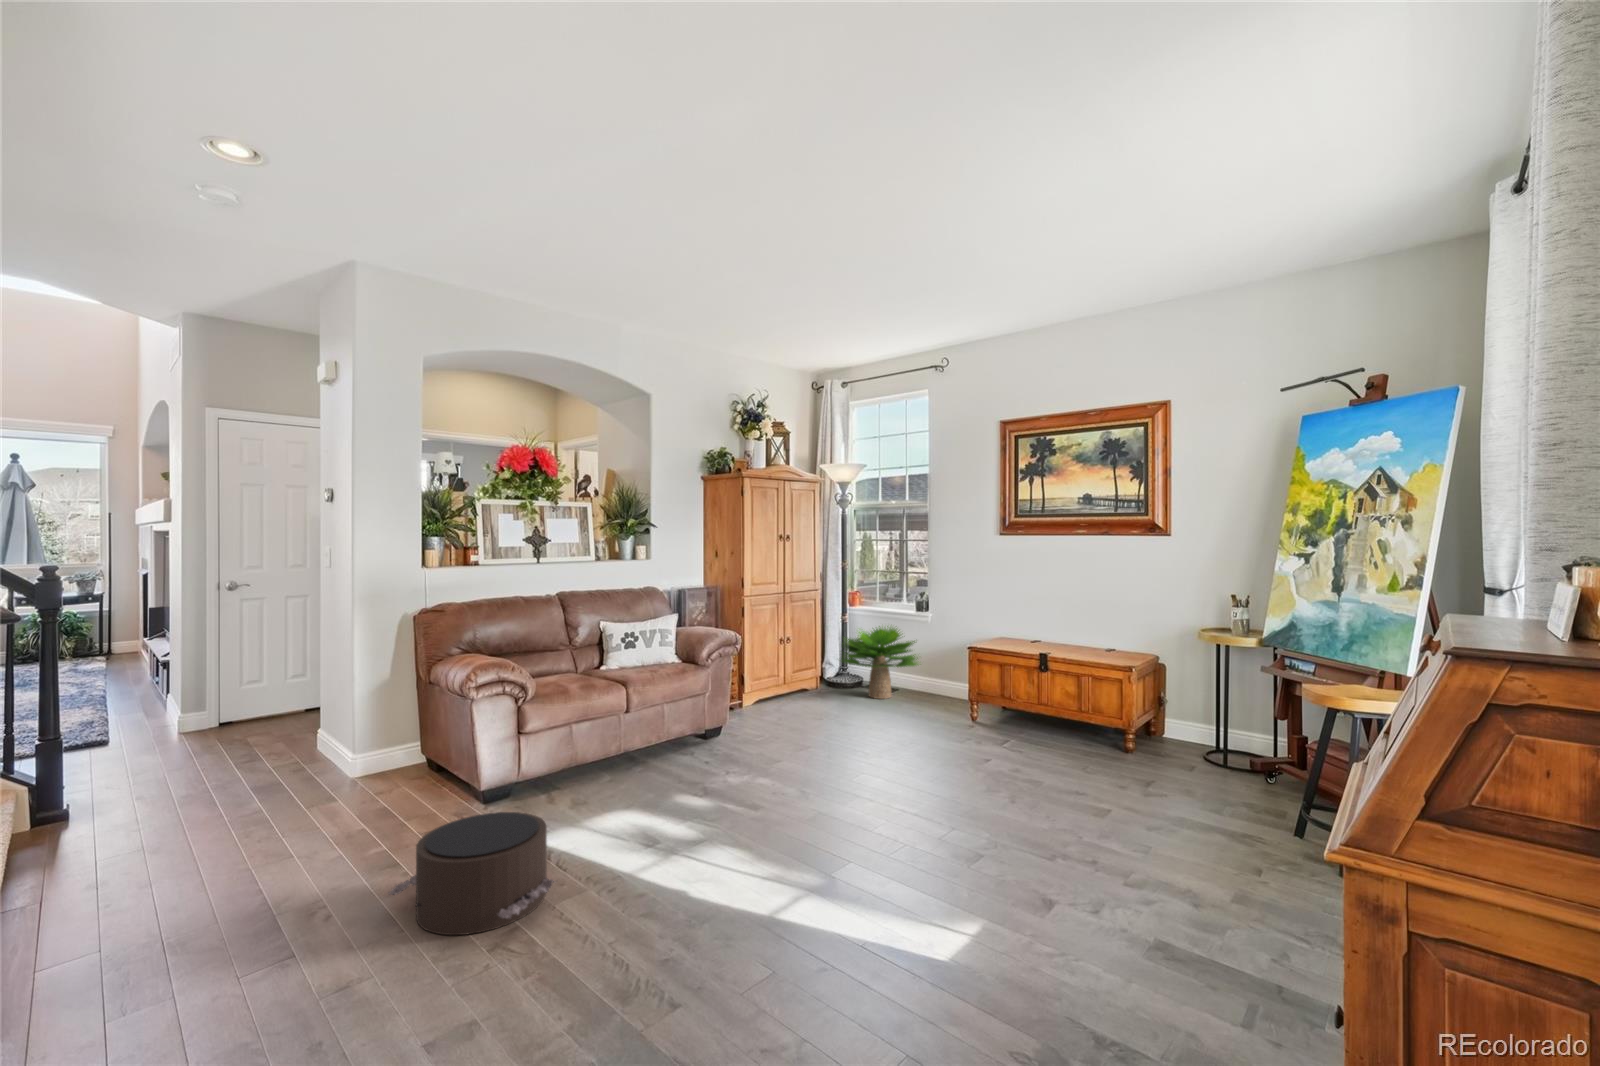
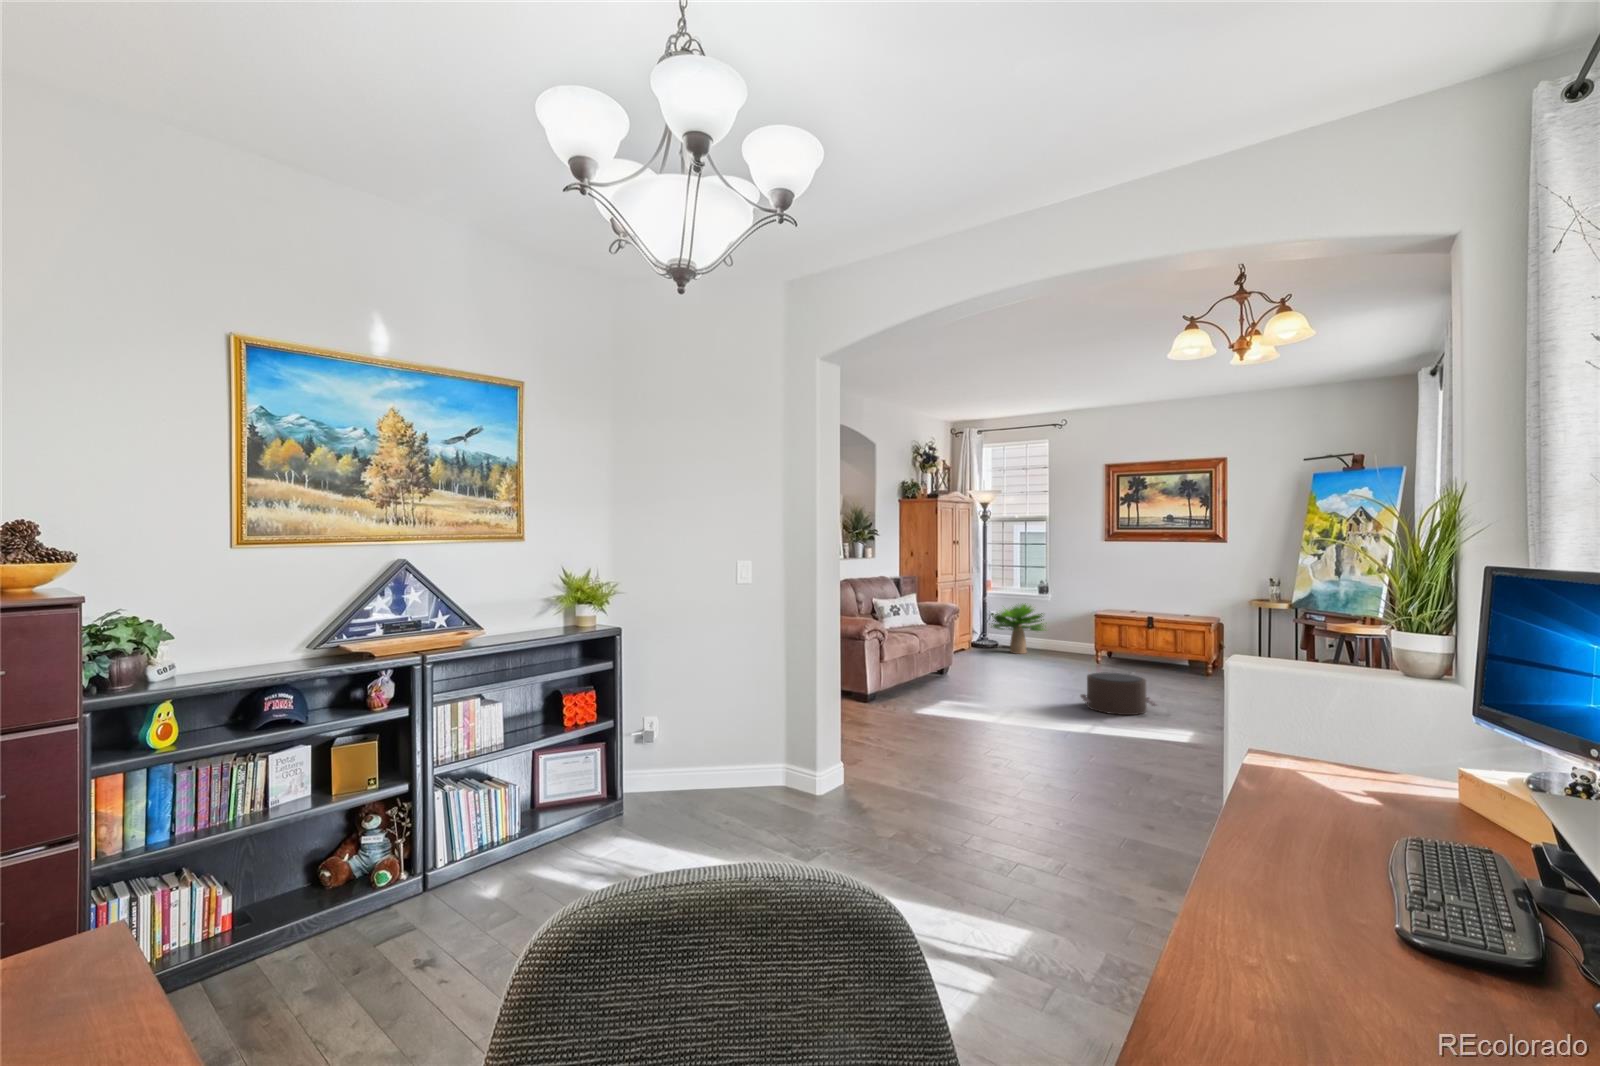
pouf: present [388,812,554,935] -> present [1080,672,1157,715]

